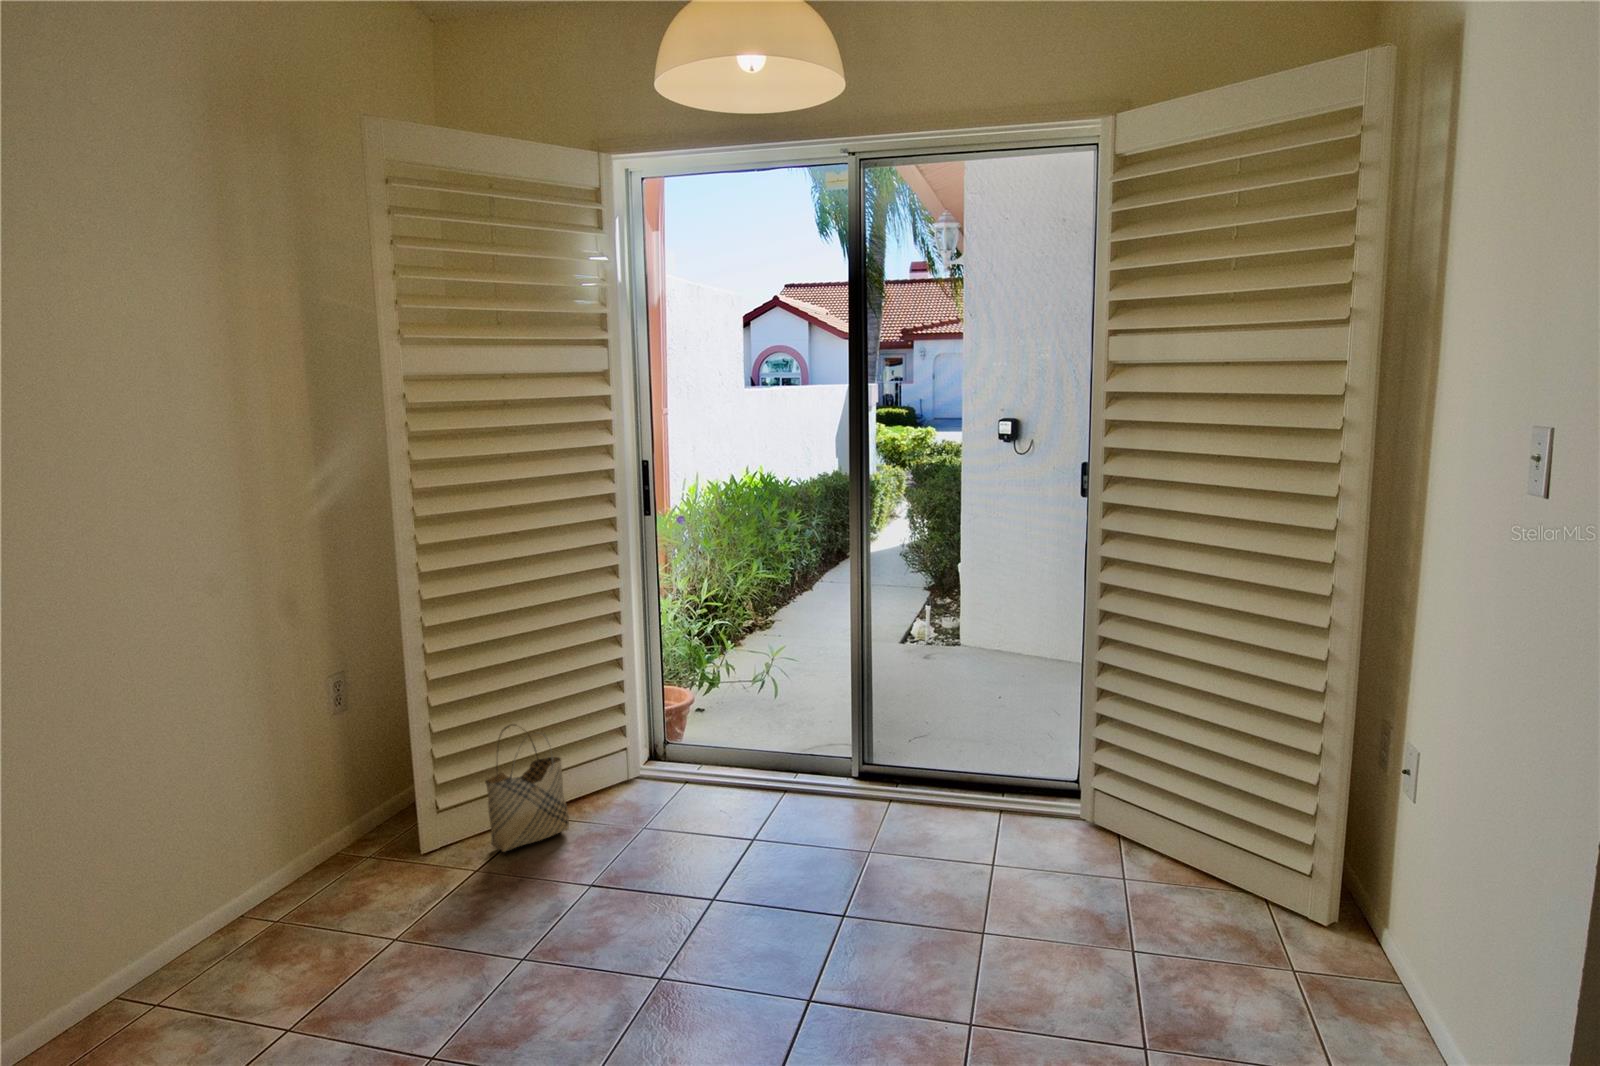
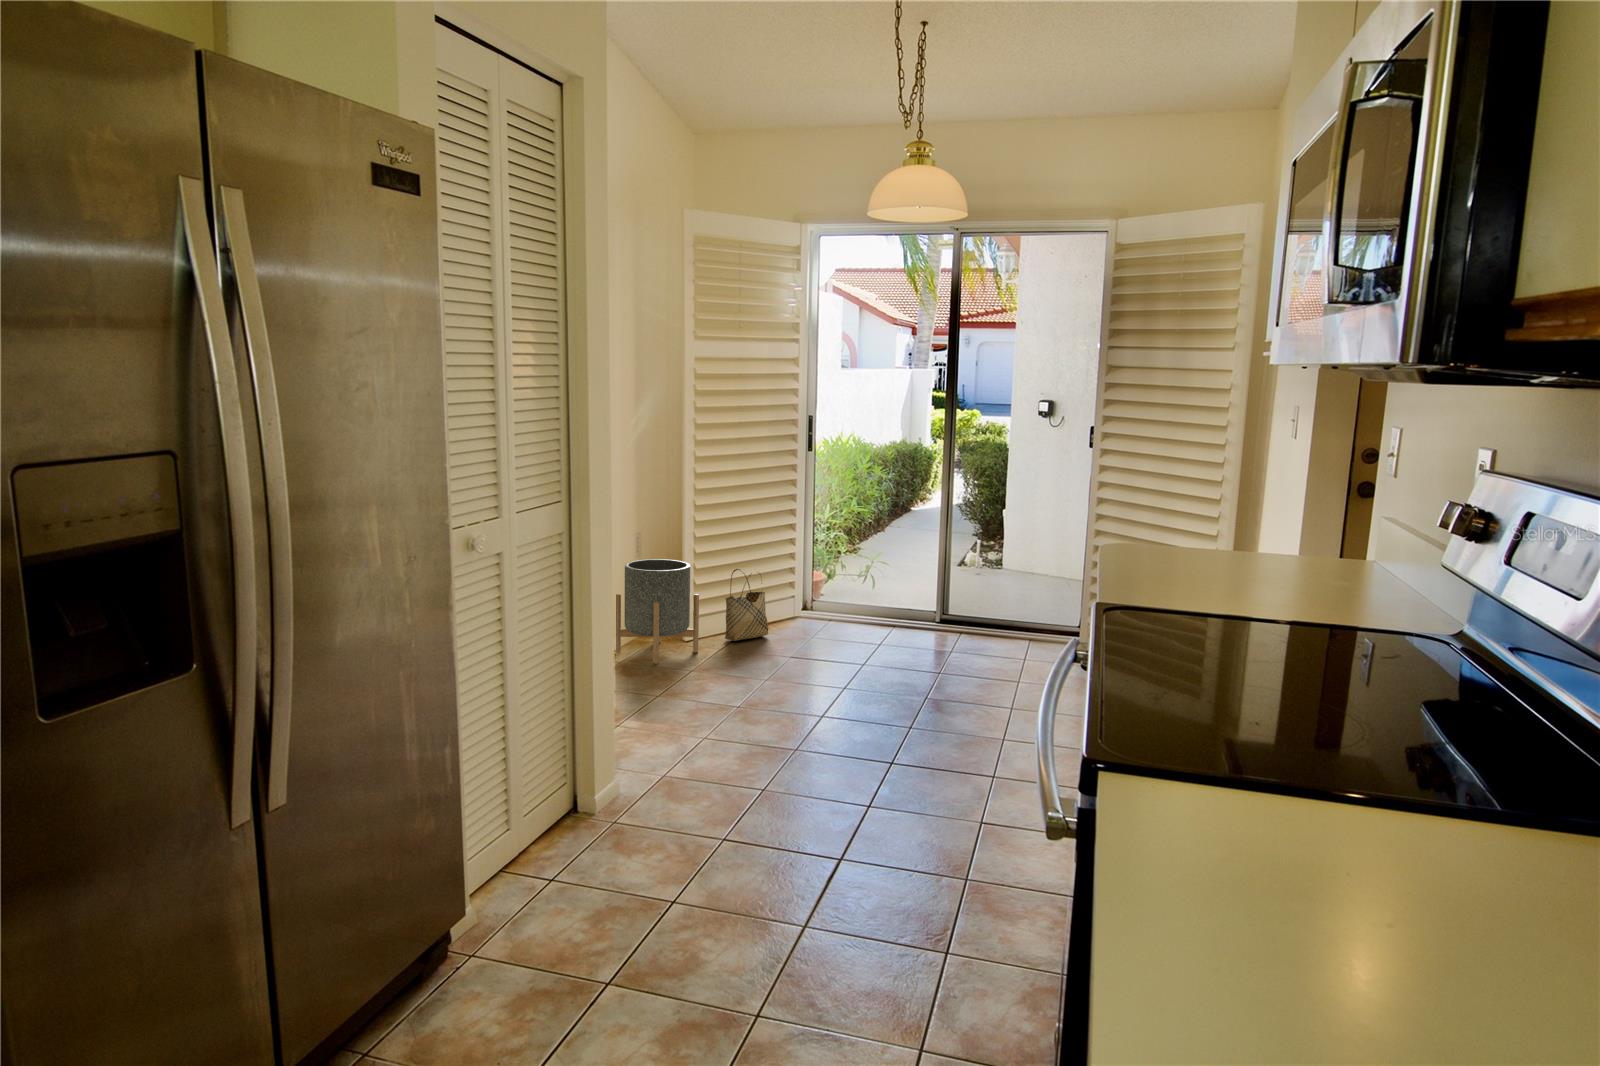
planter: none [269,725,430,930] -> present [616,559,699,664]

